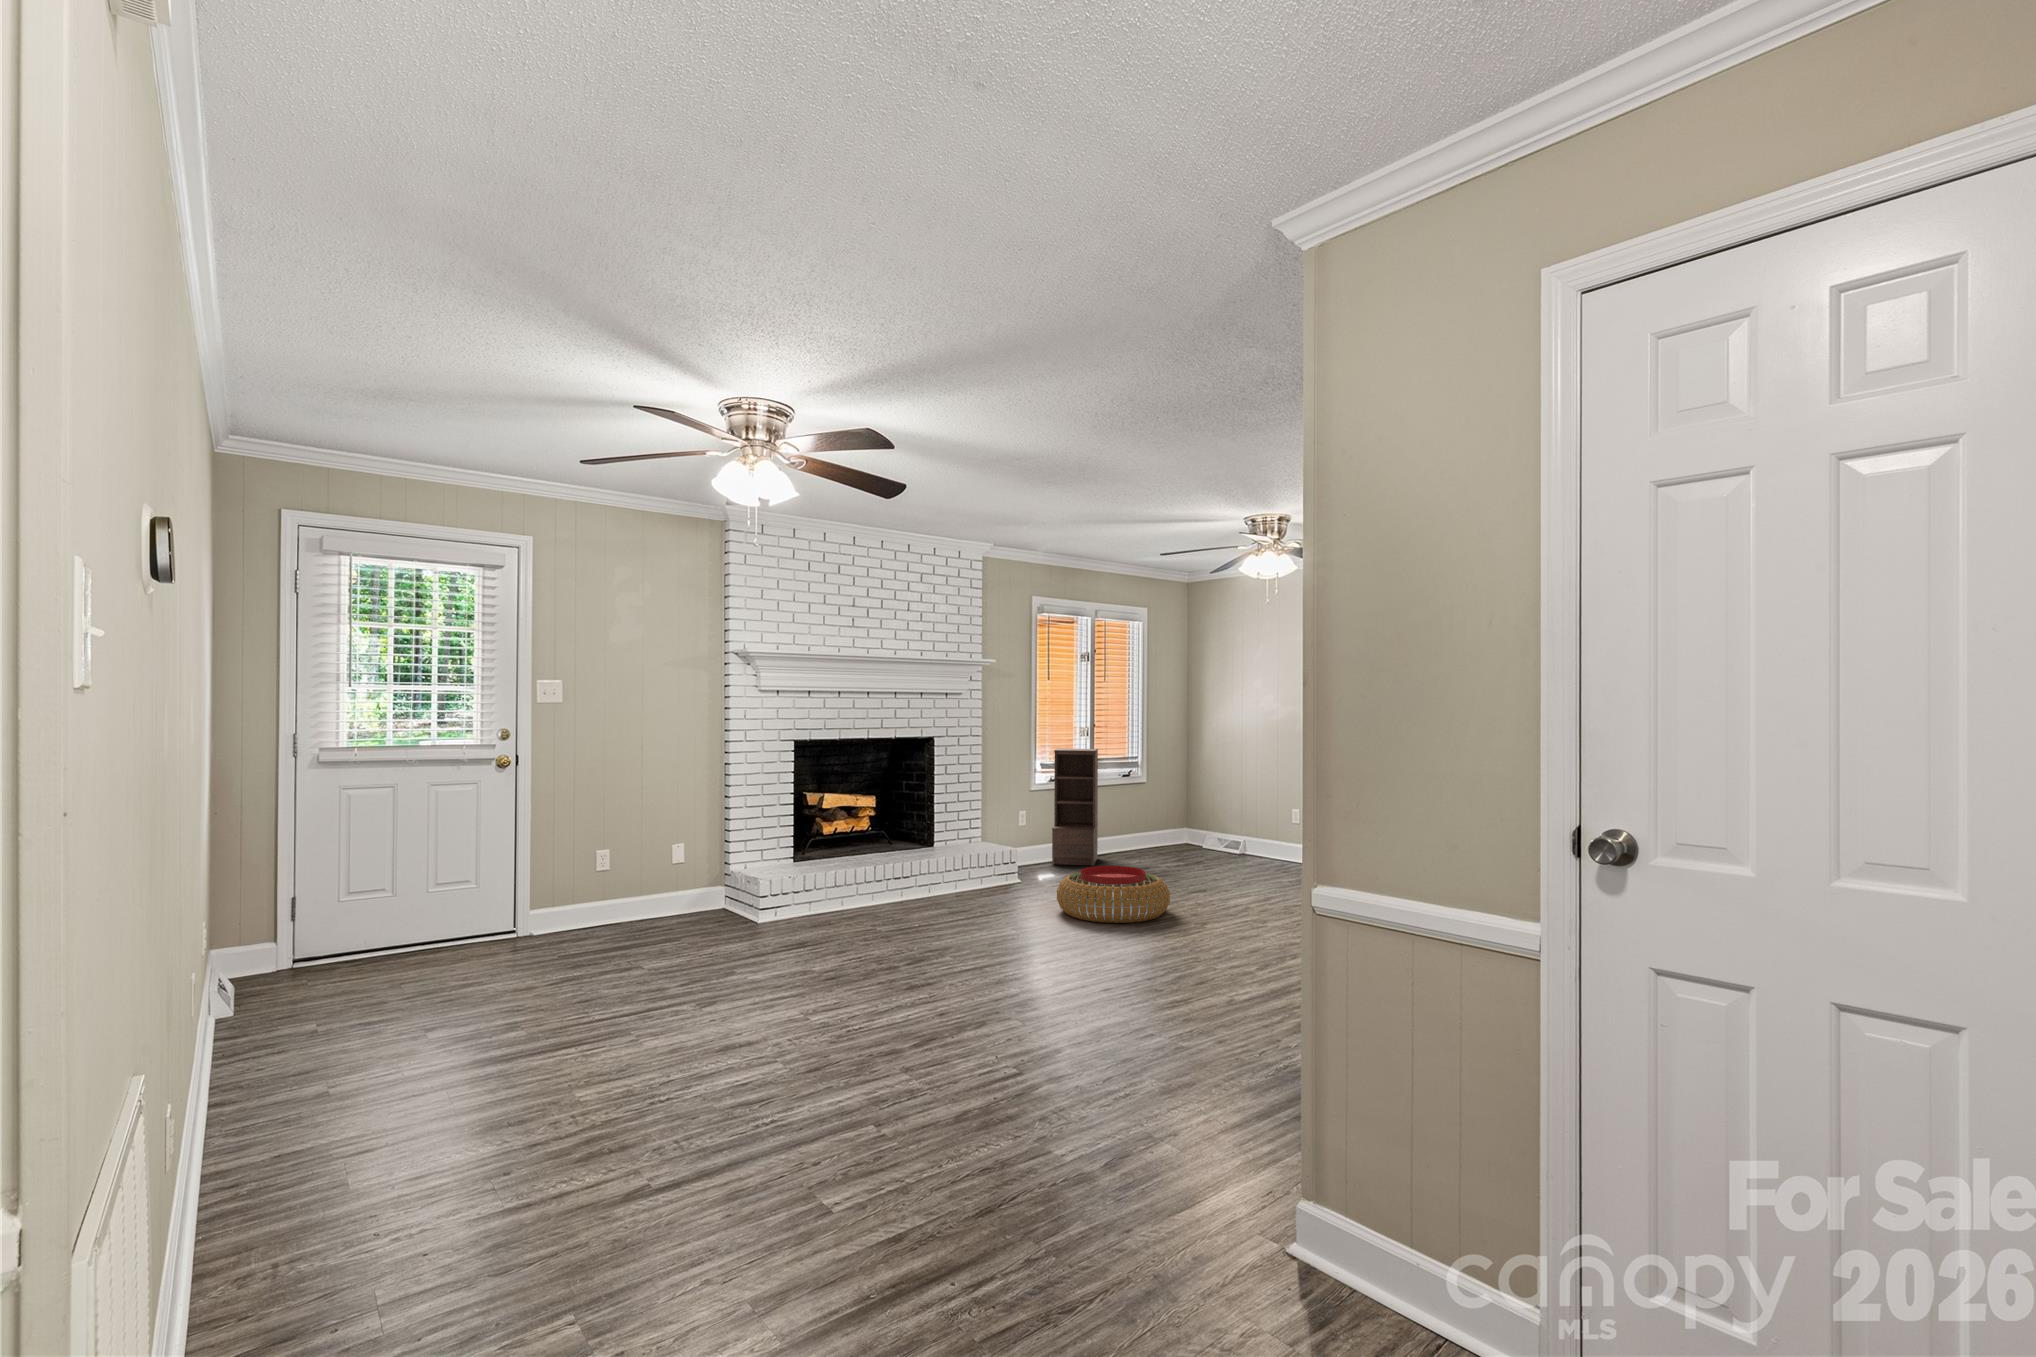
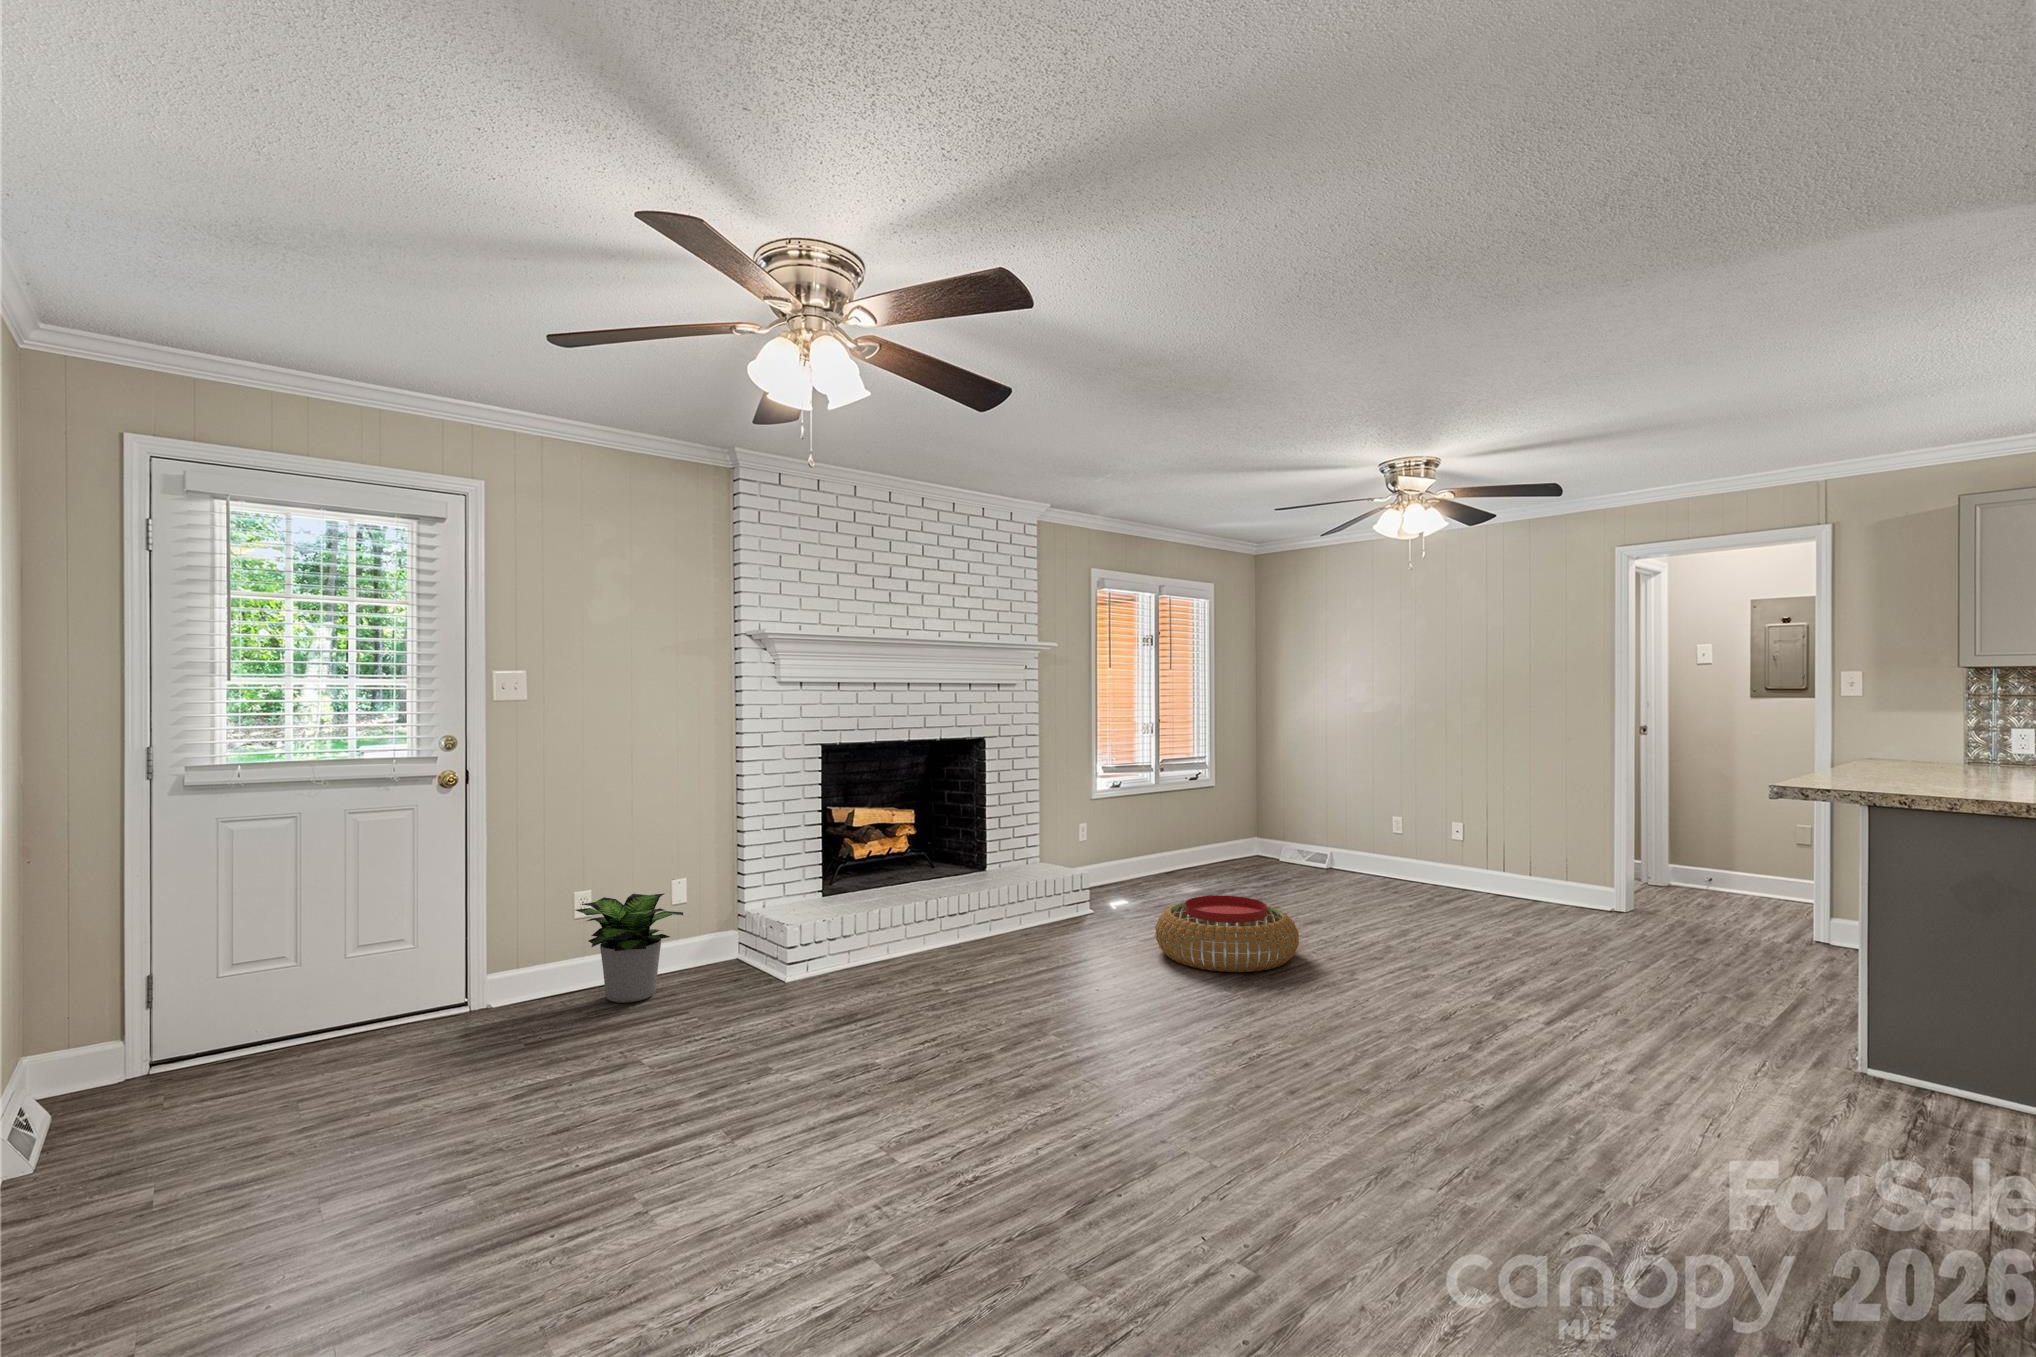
bookshelf: present [1052,748,1098,866] -> none [1118,748,1168,886]
potted plant: none [595,853,685,934] -> present [576,893,683,1003]

